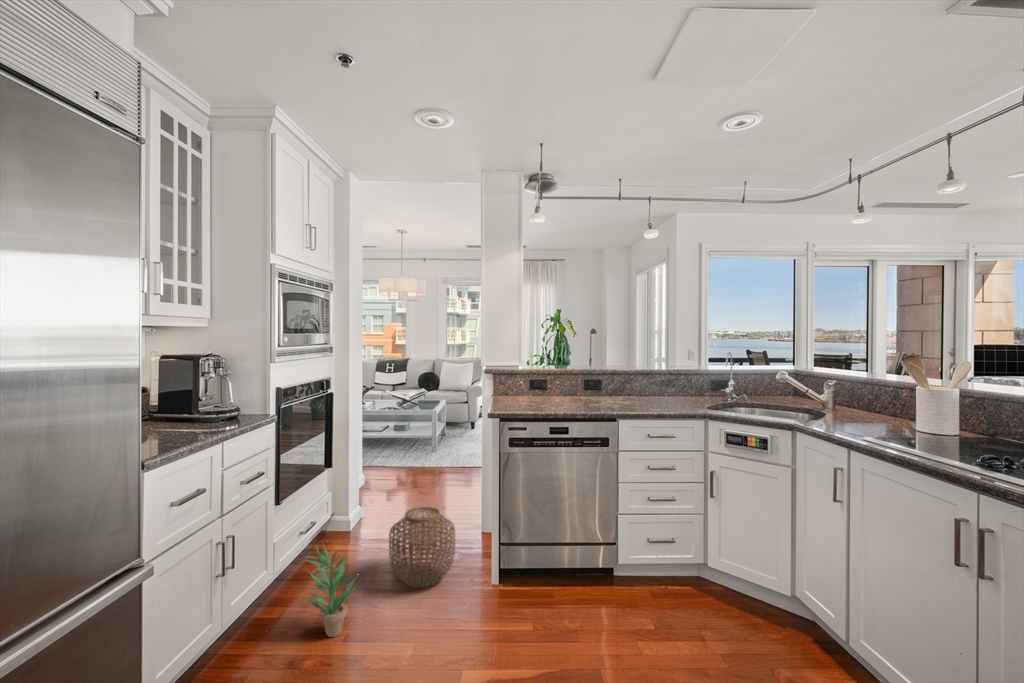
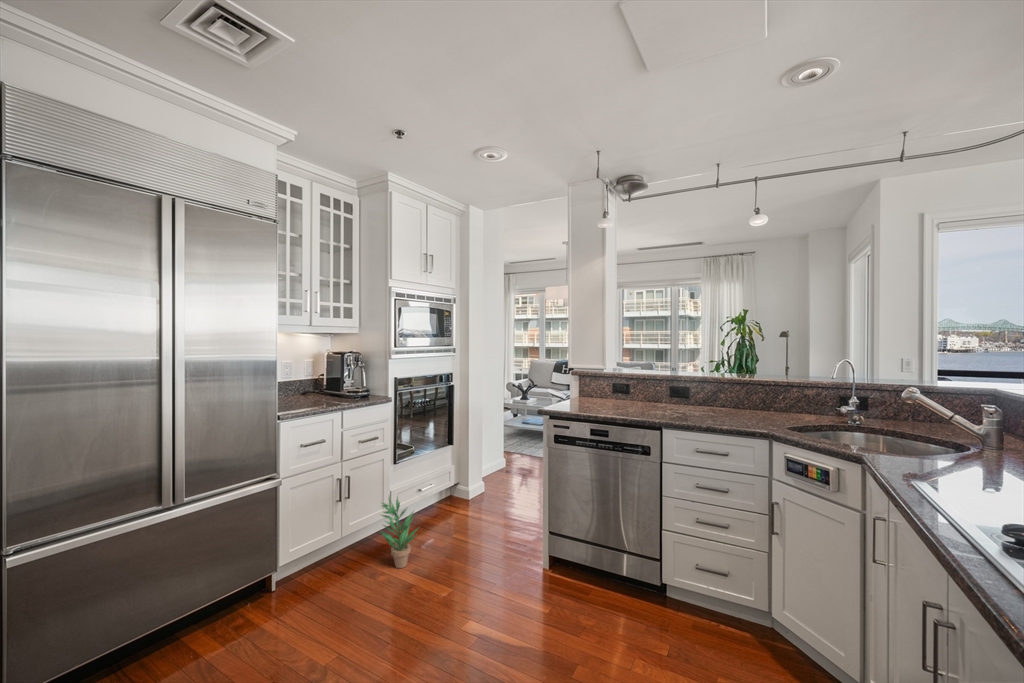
woven basket: present [389,507,455,588] -> none [462,483,516,552]

